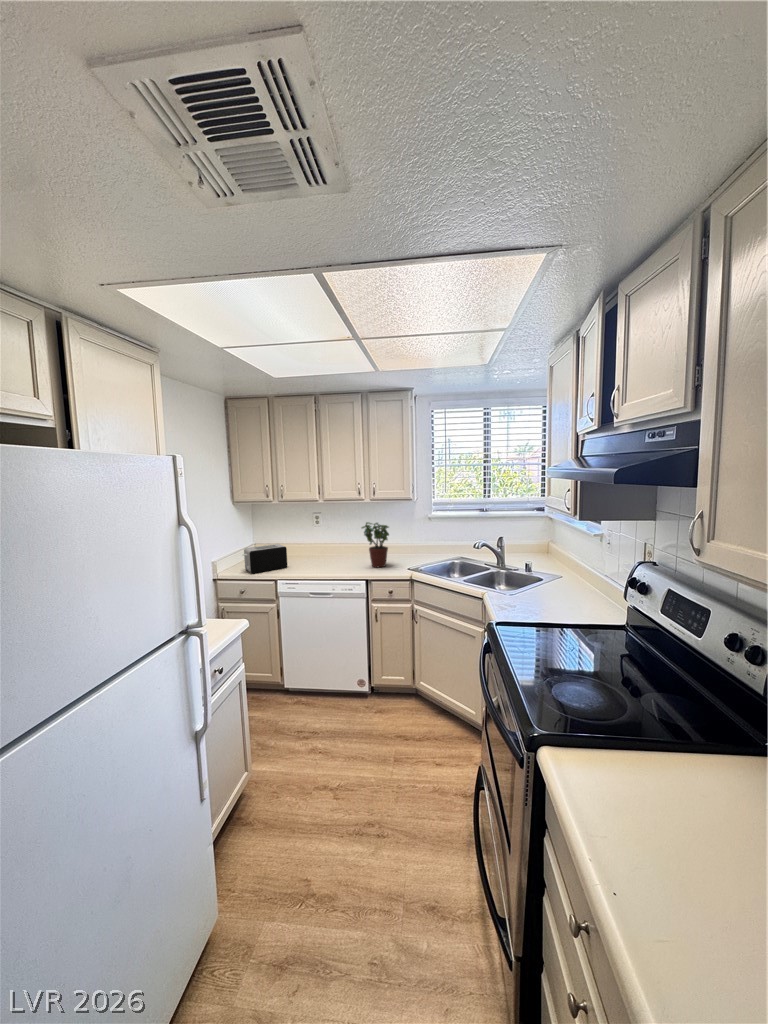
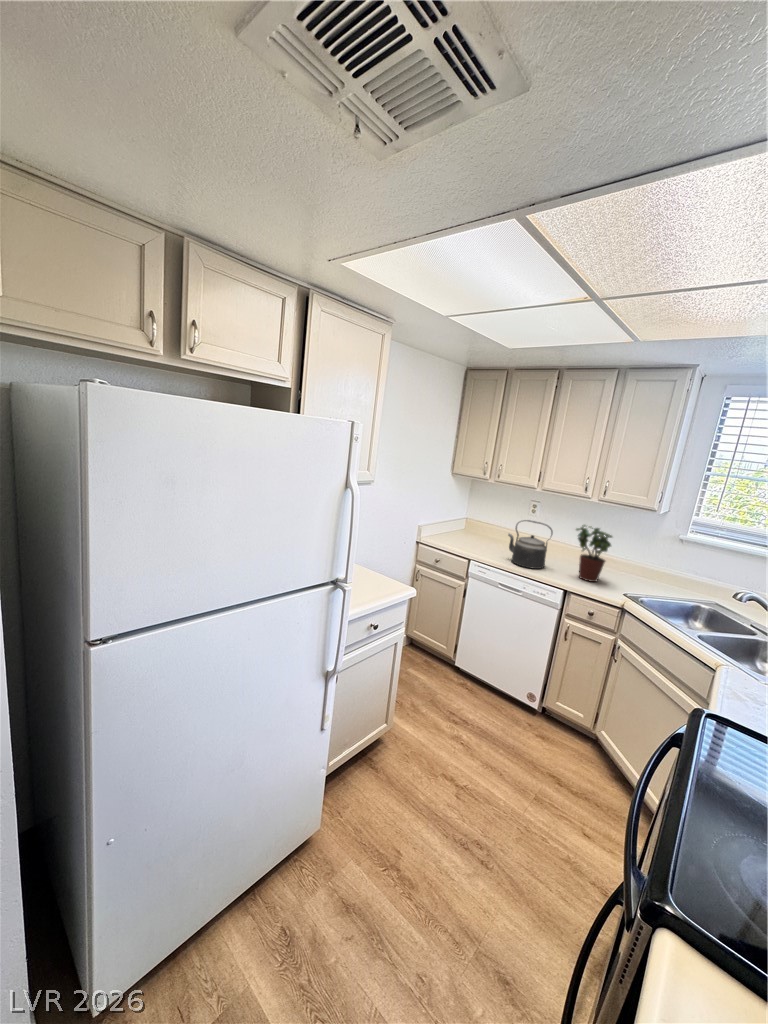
kettle: none [307,529,344,571] -> present [508,520,553,569]
toaster: present [243,544,287,573] -> none [444,520,488,550]

